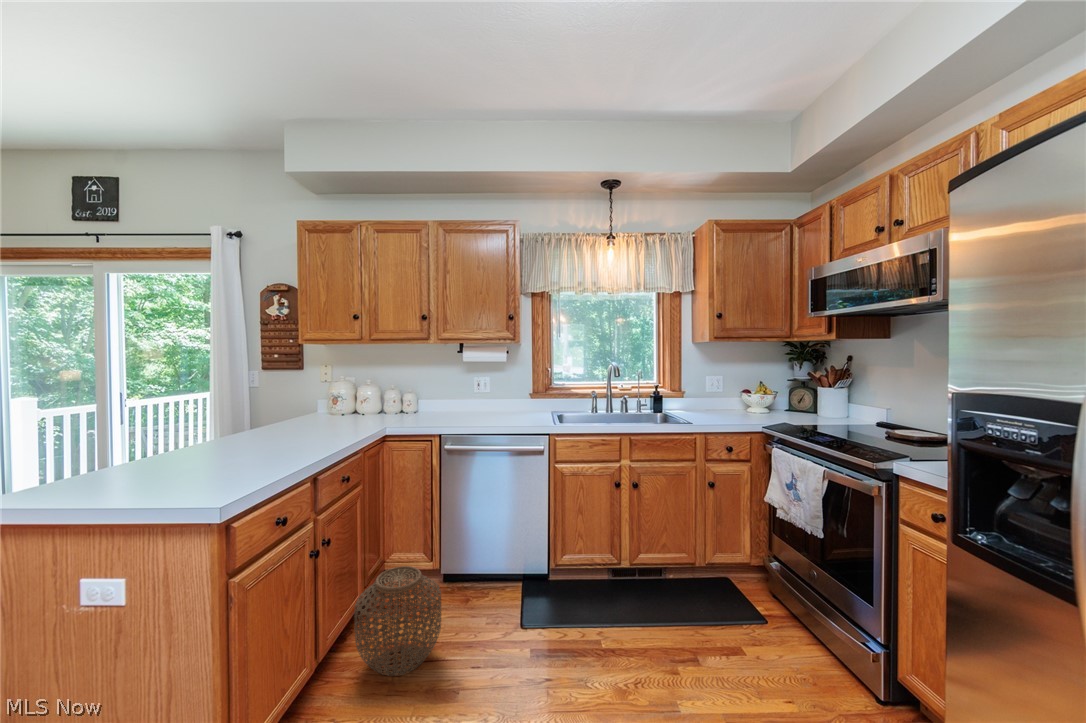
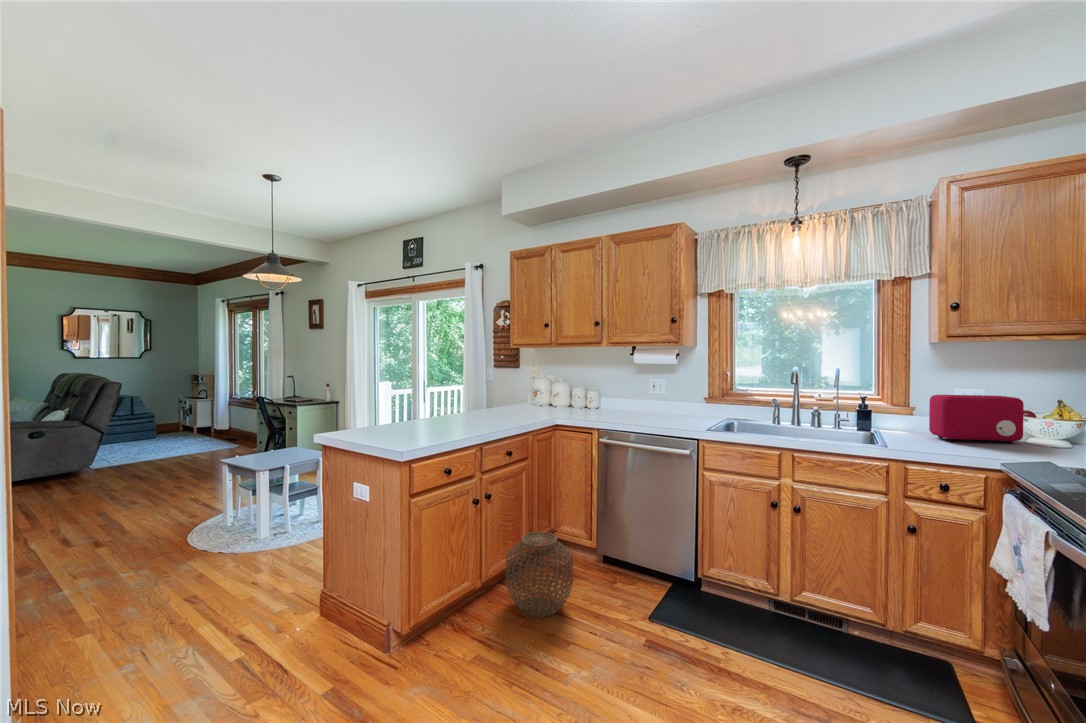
toaster: none [700,380,751,415] -> present [929,395,1024,443]

